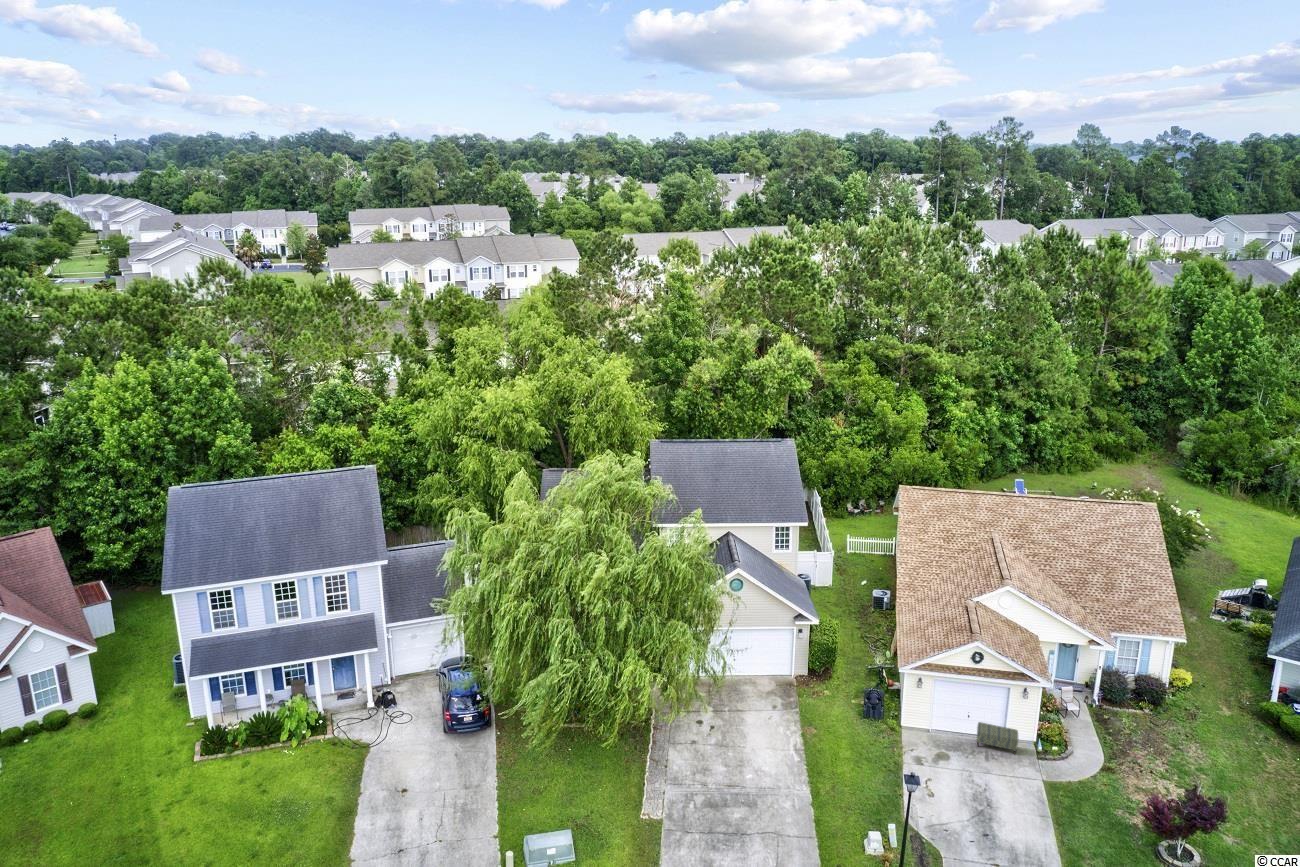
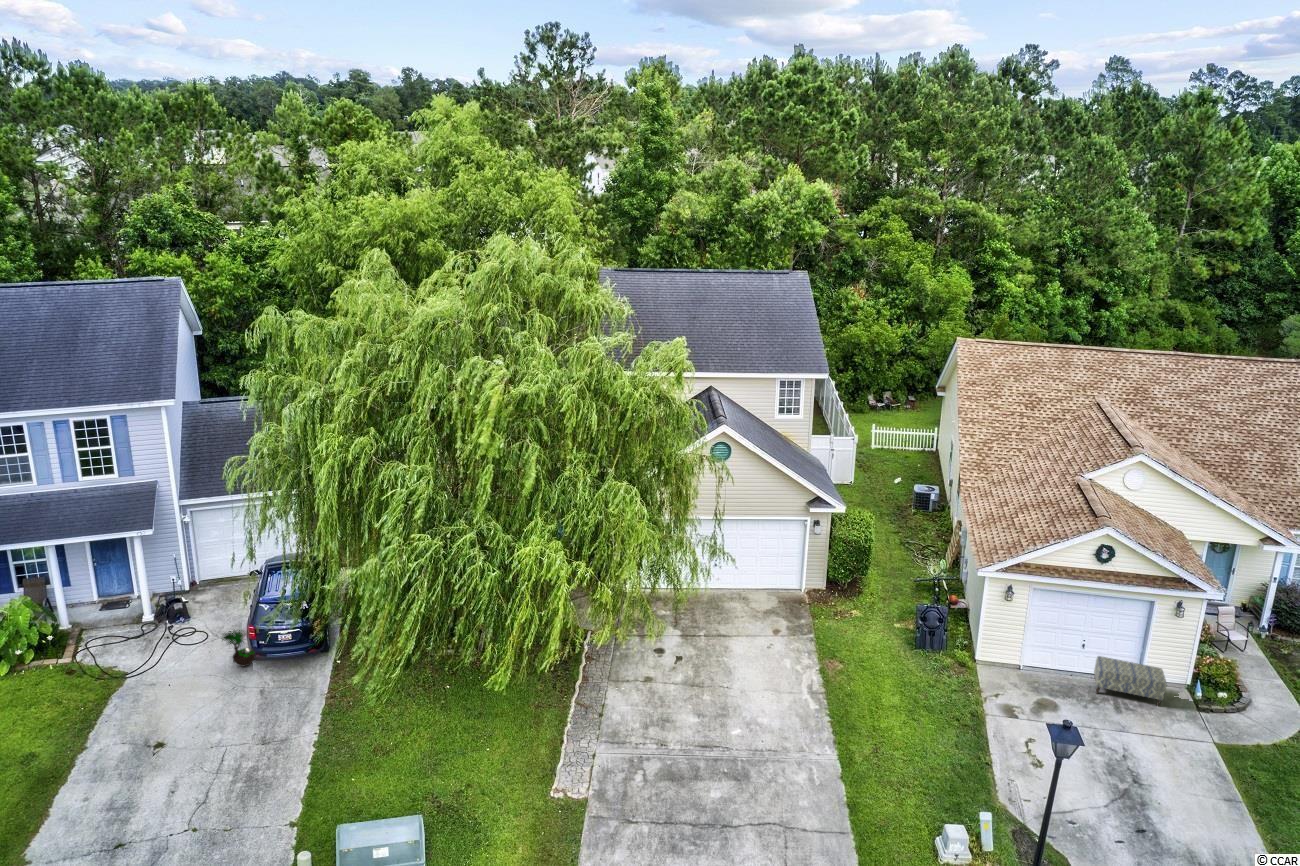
potted tree: none [426,712,447,738] -> present [222,630,255,666]

